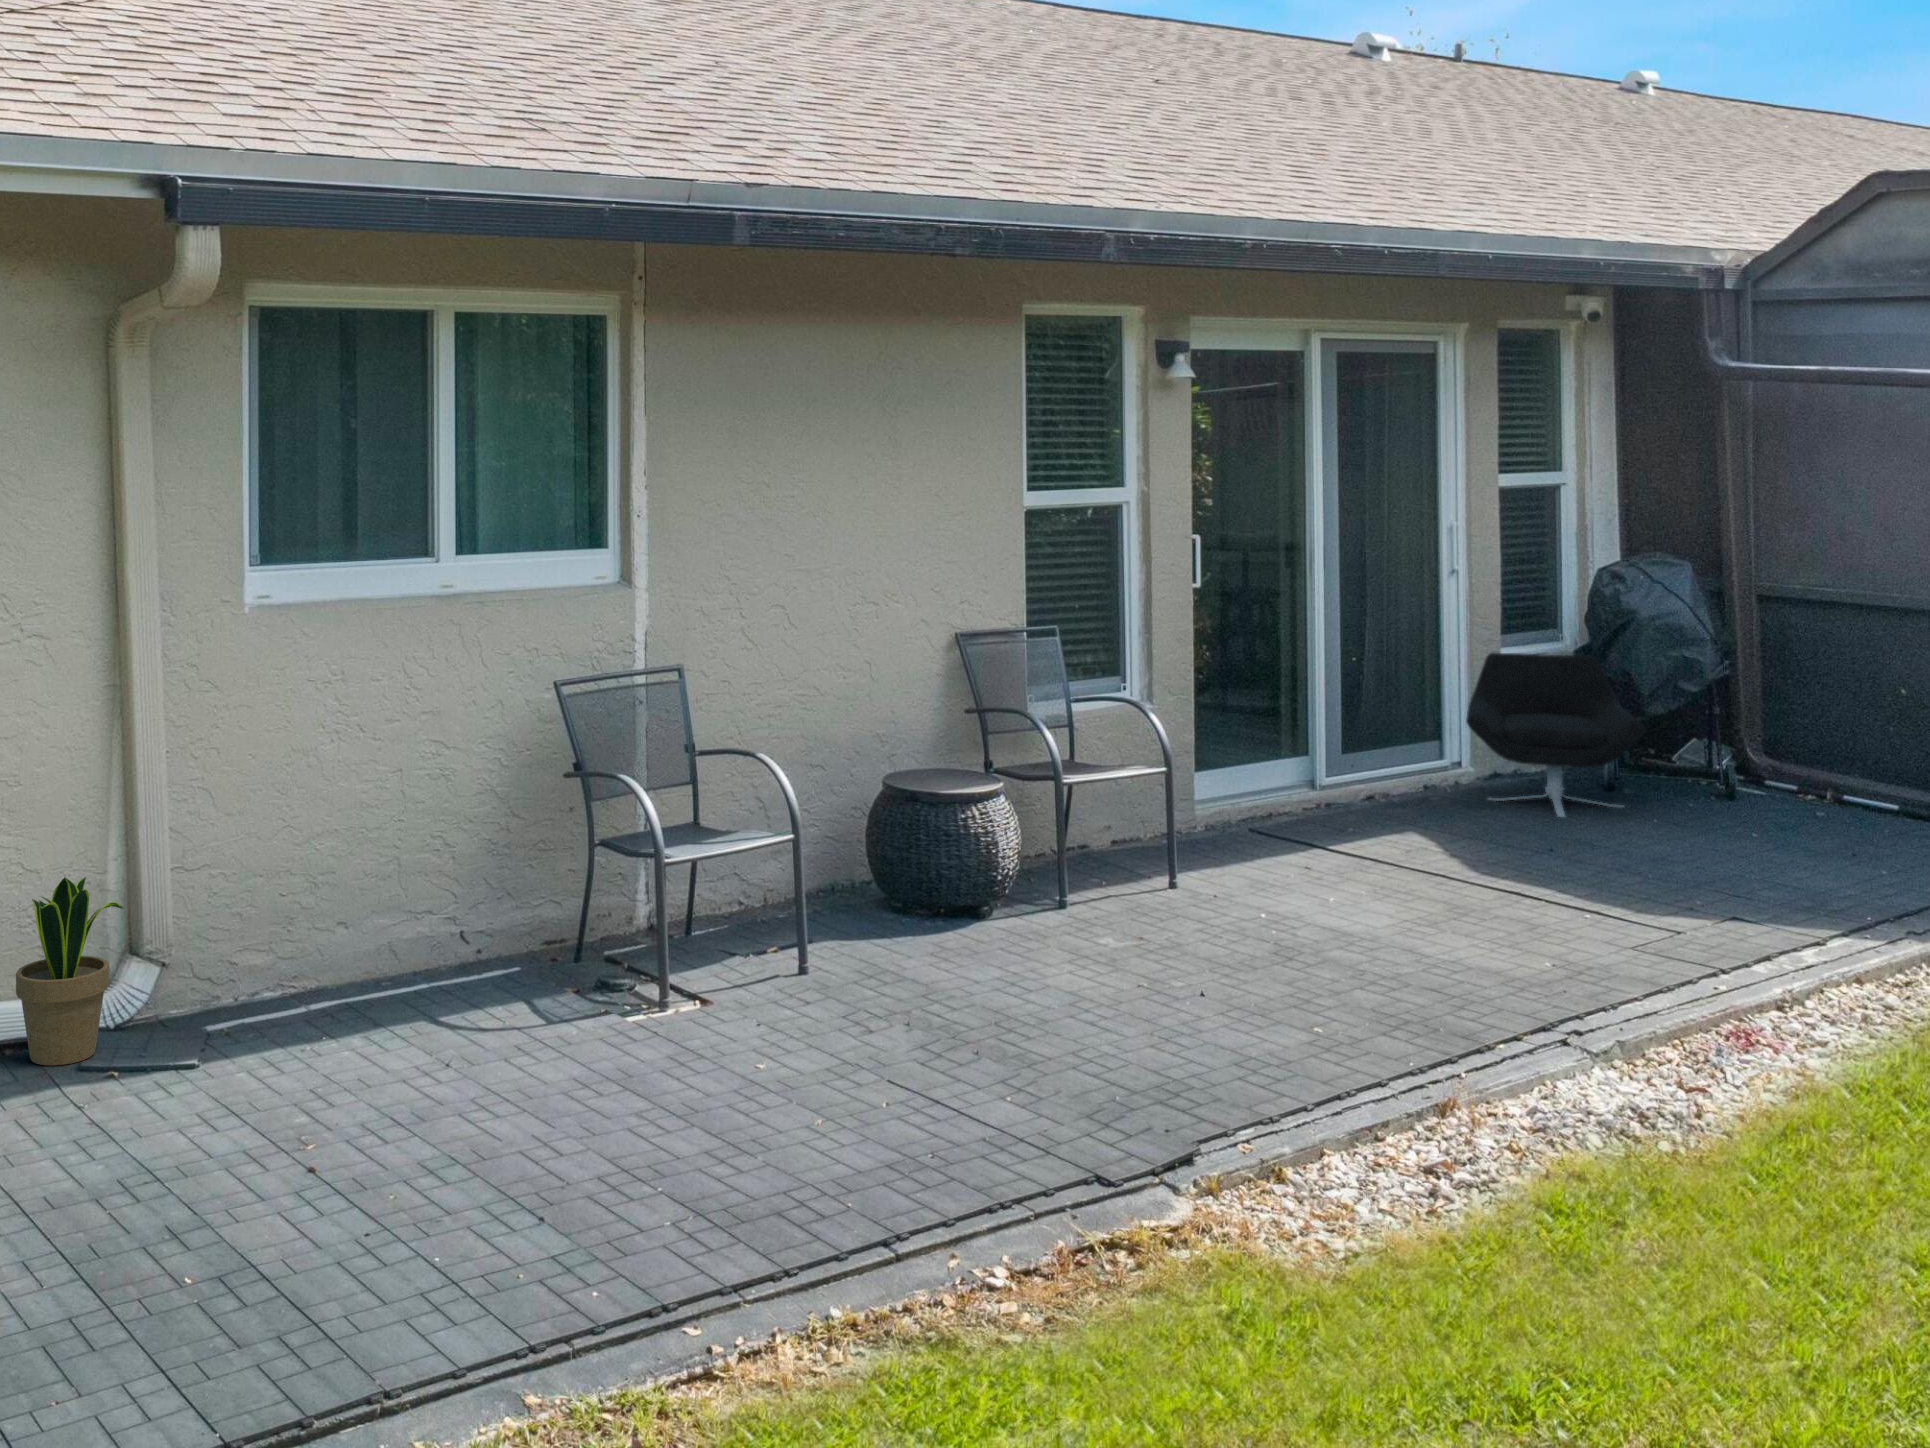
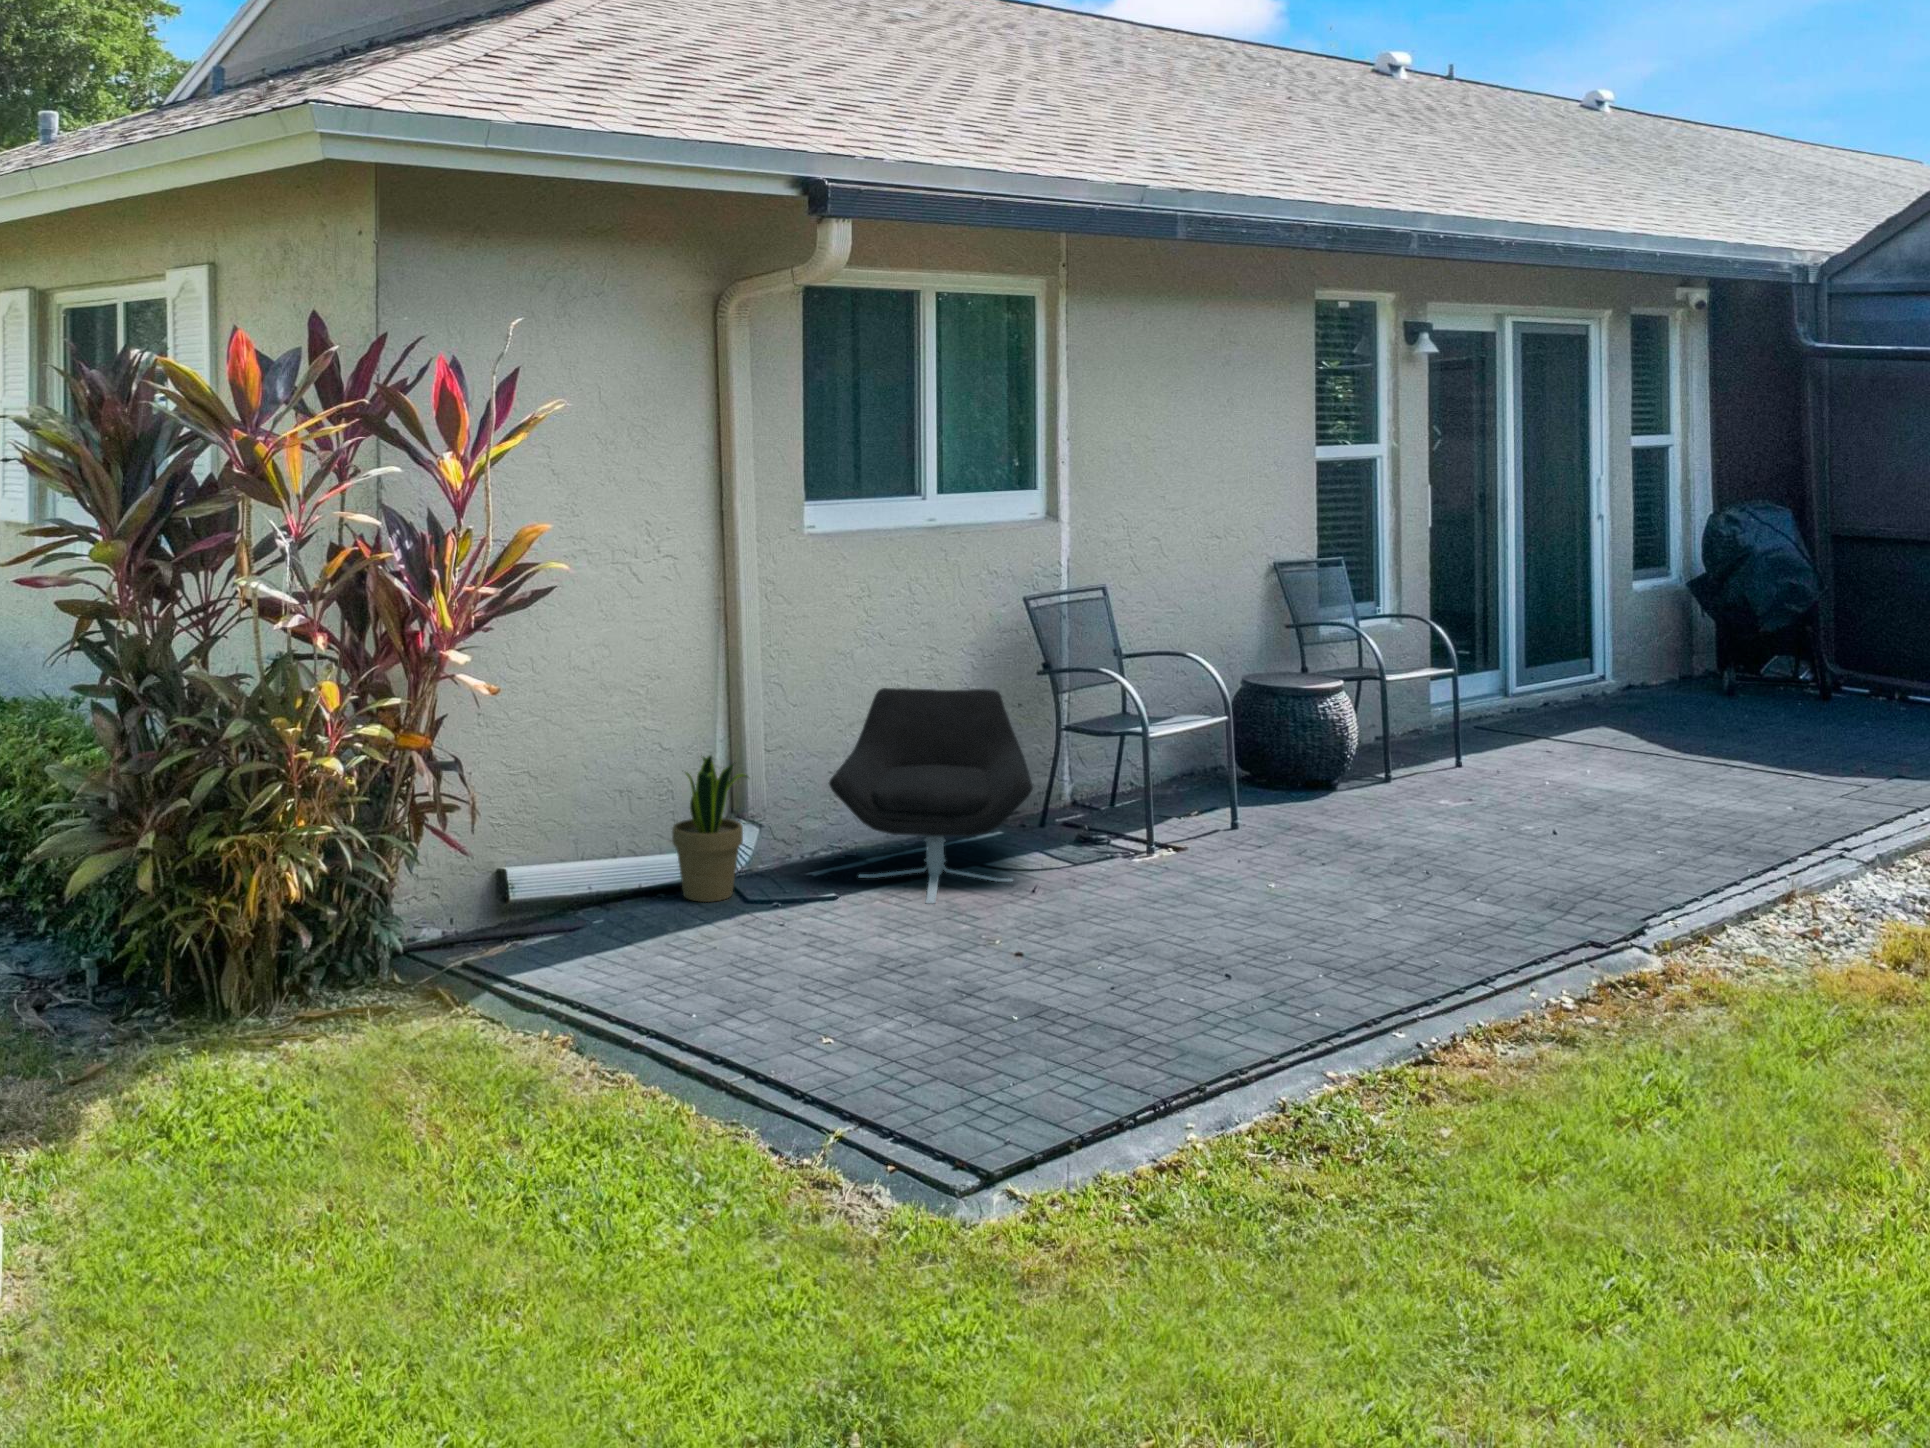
lounge chair: present [1466,653,1646,817] -> present [829,688,1033,904]

